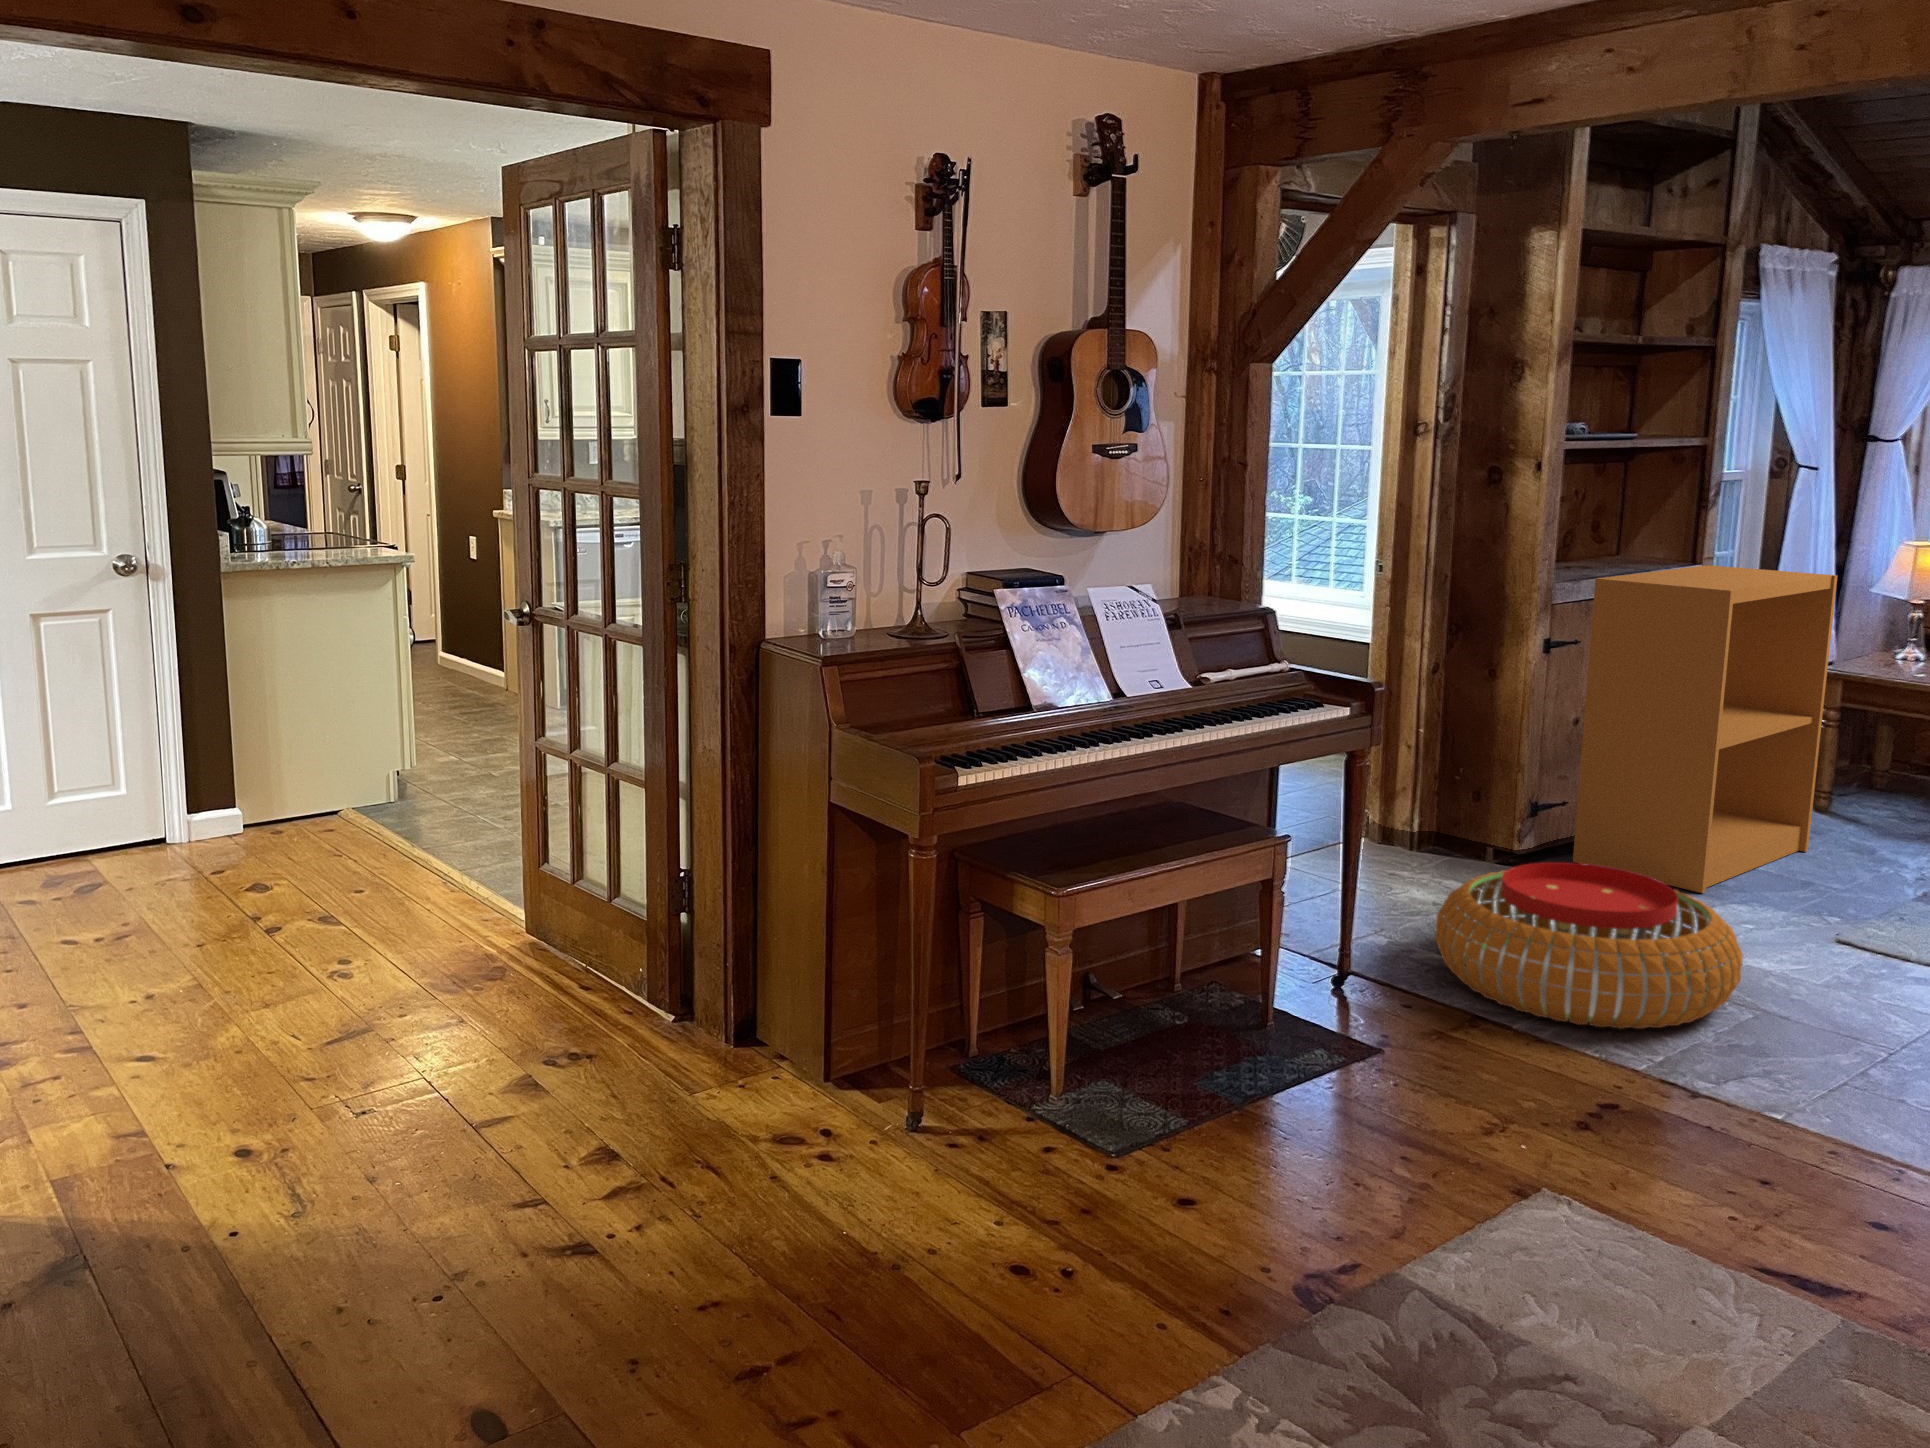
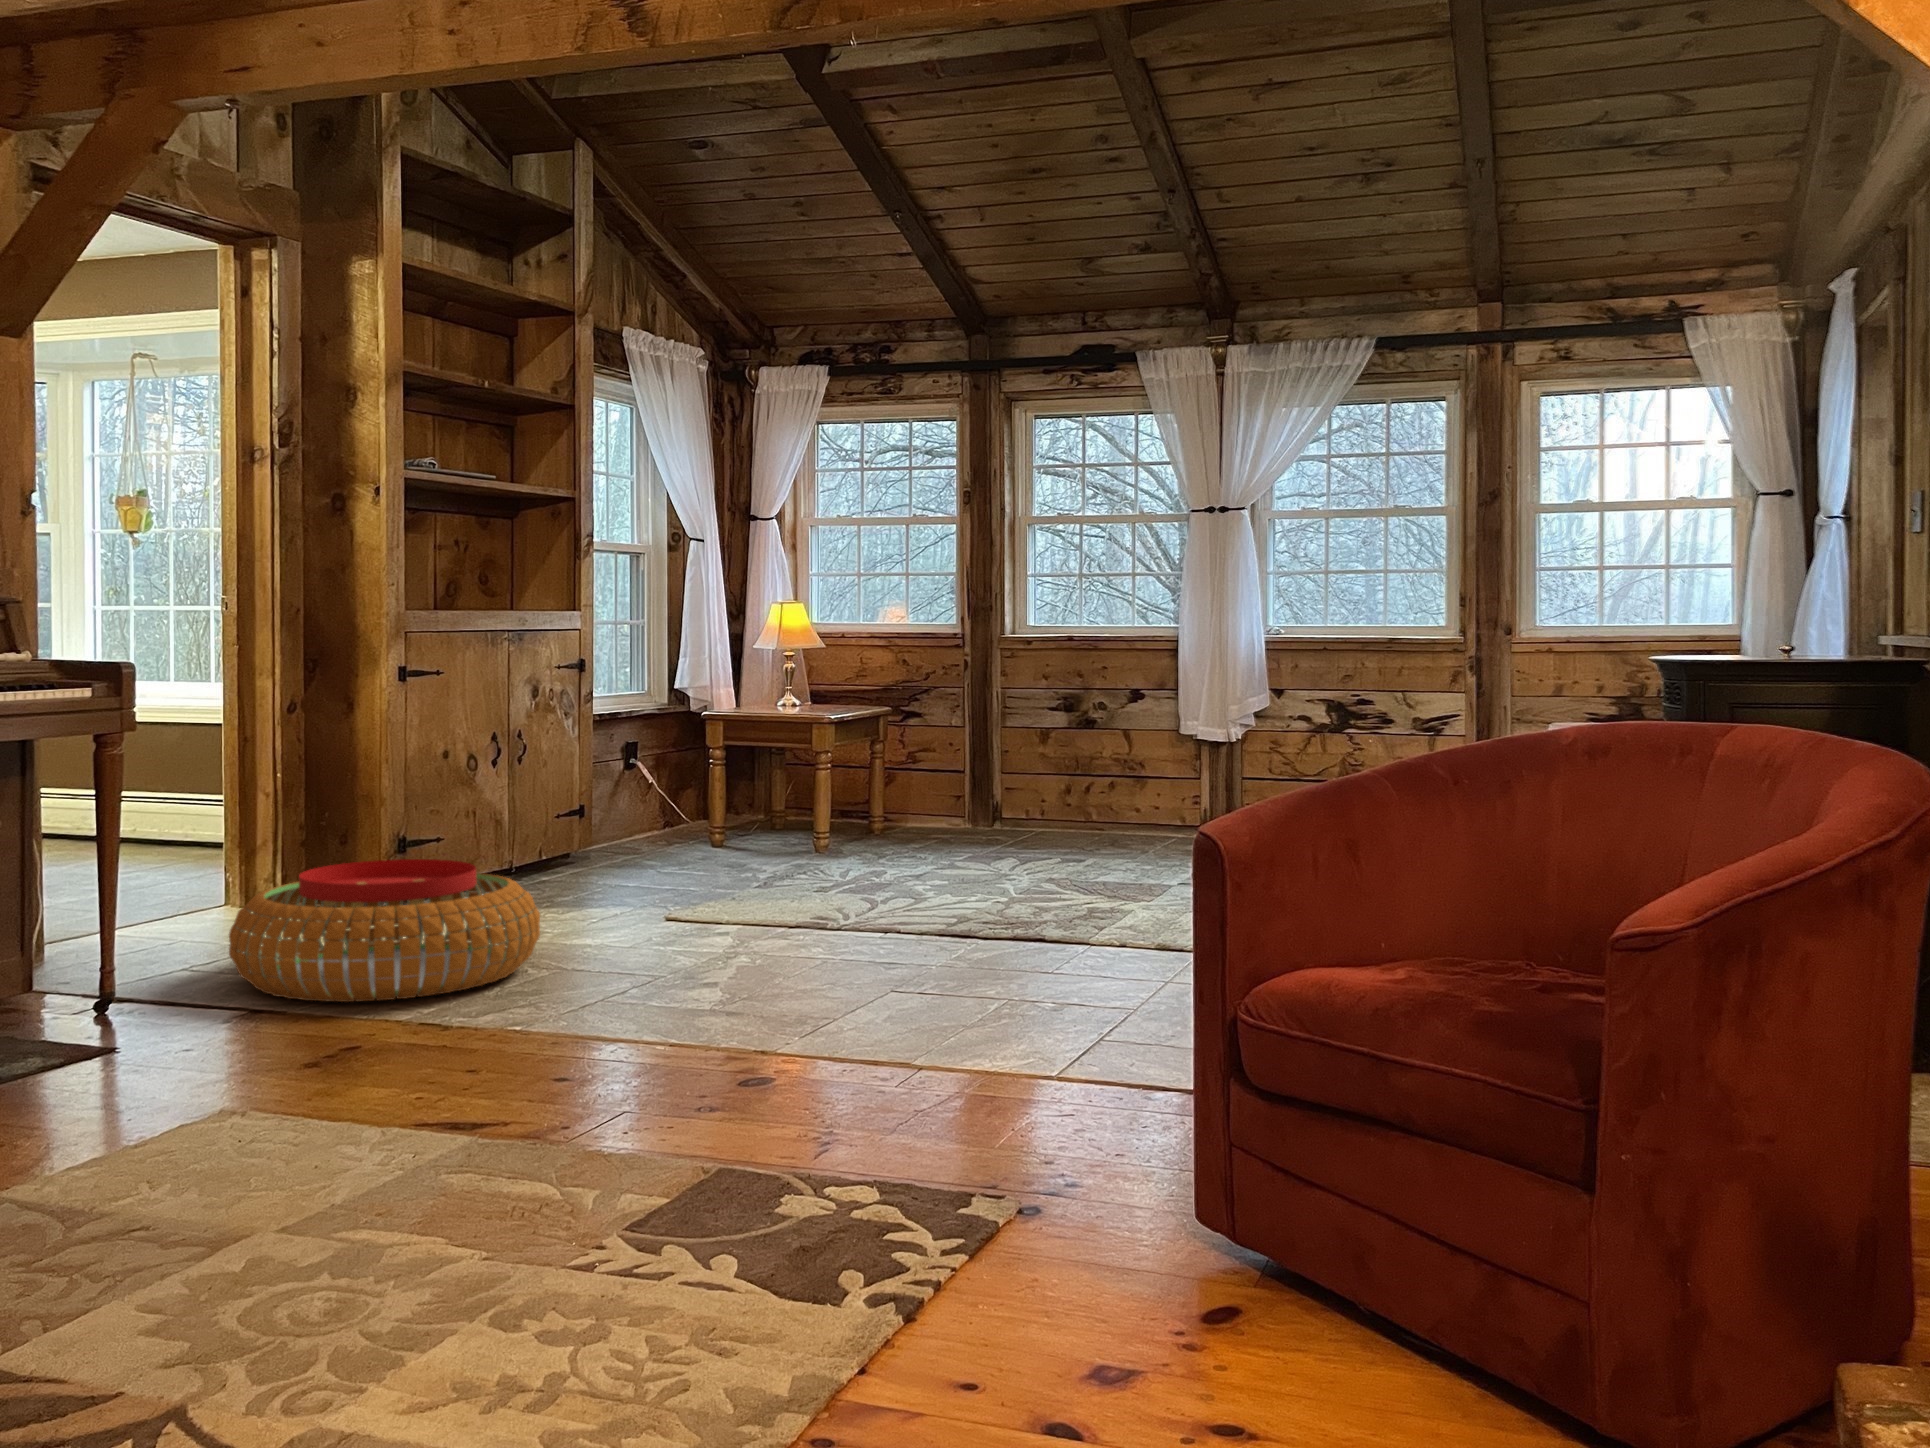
bookshelf: present [1573,565,1837,893] -> none [447,606,685,905]

